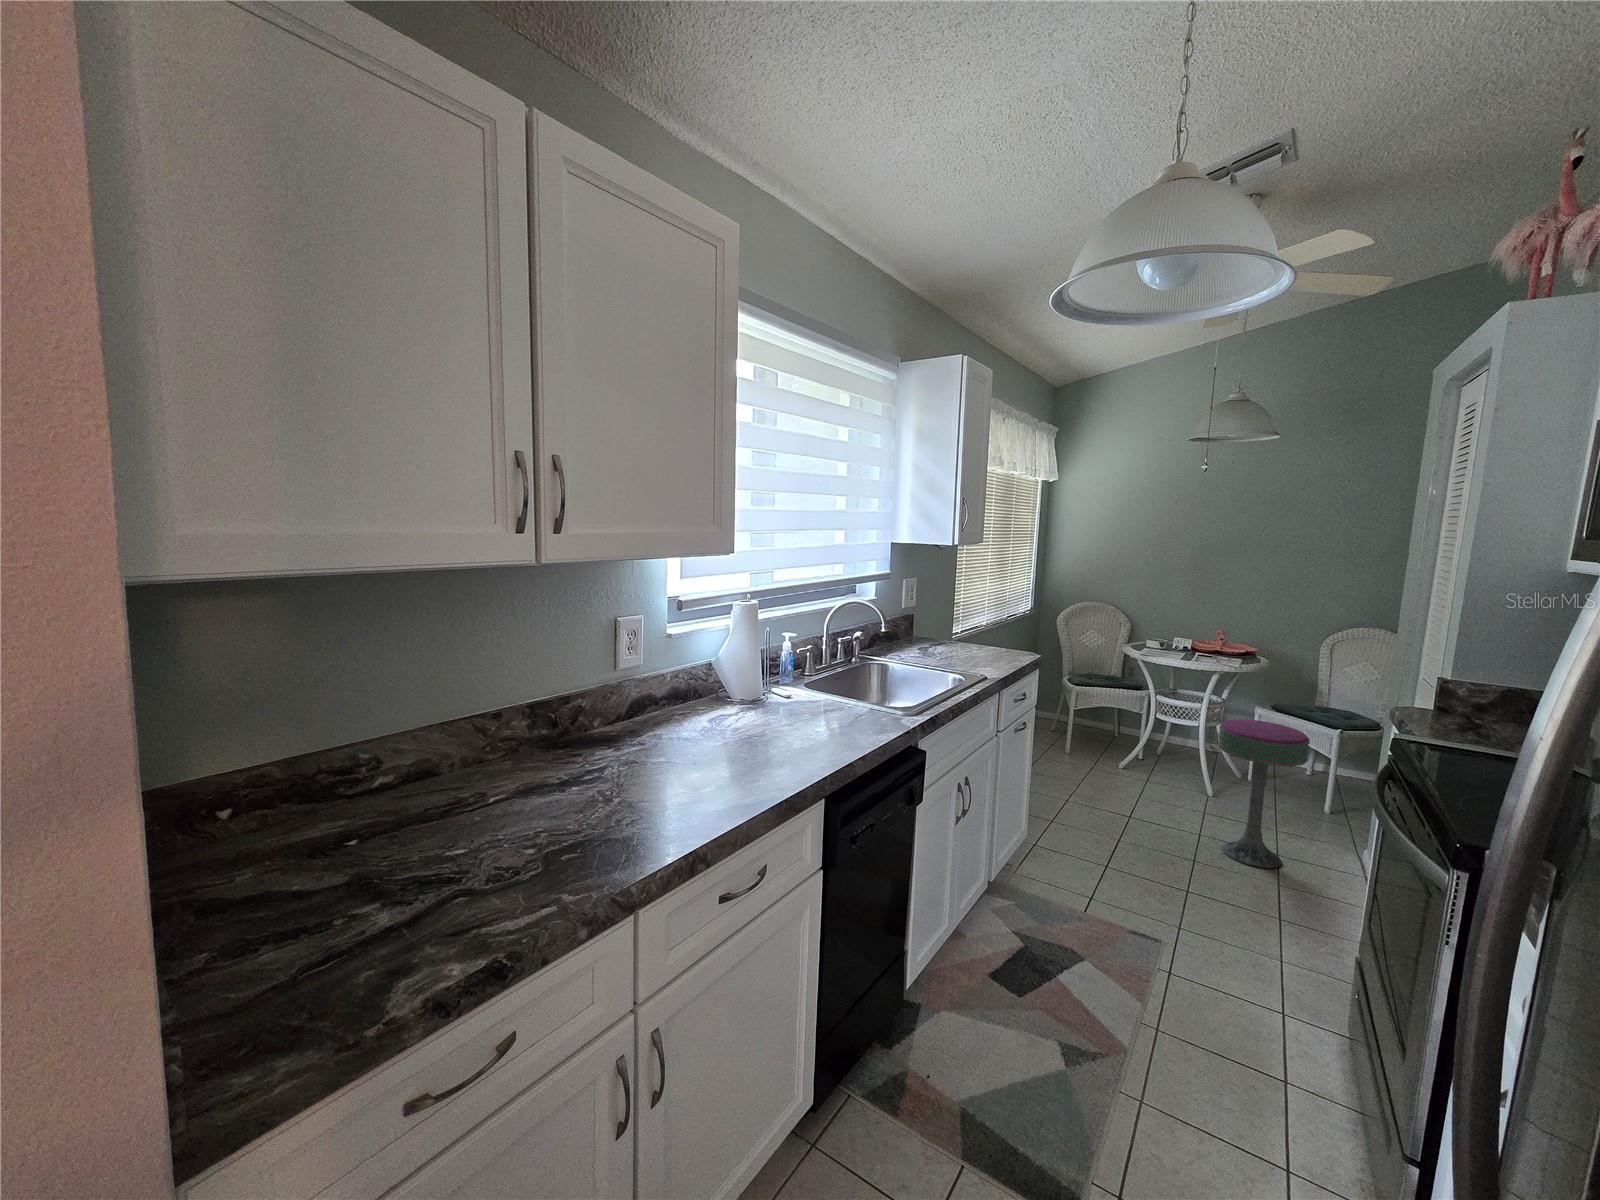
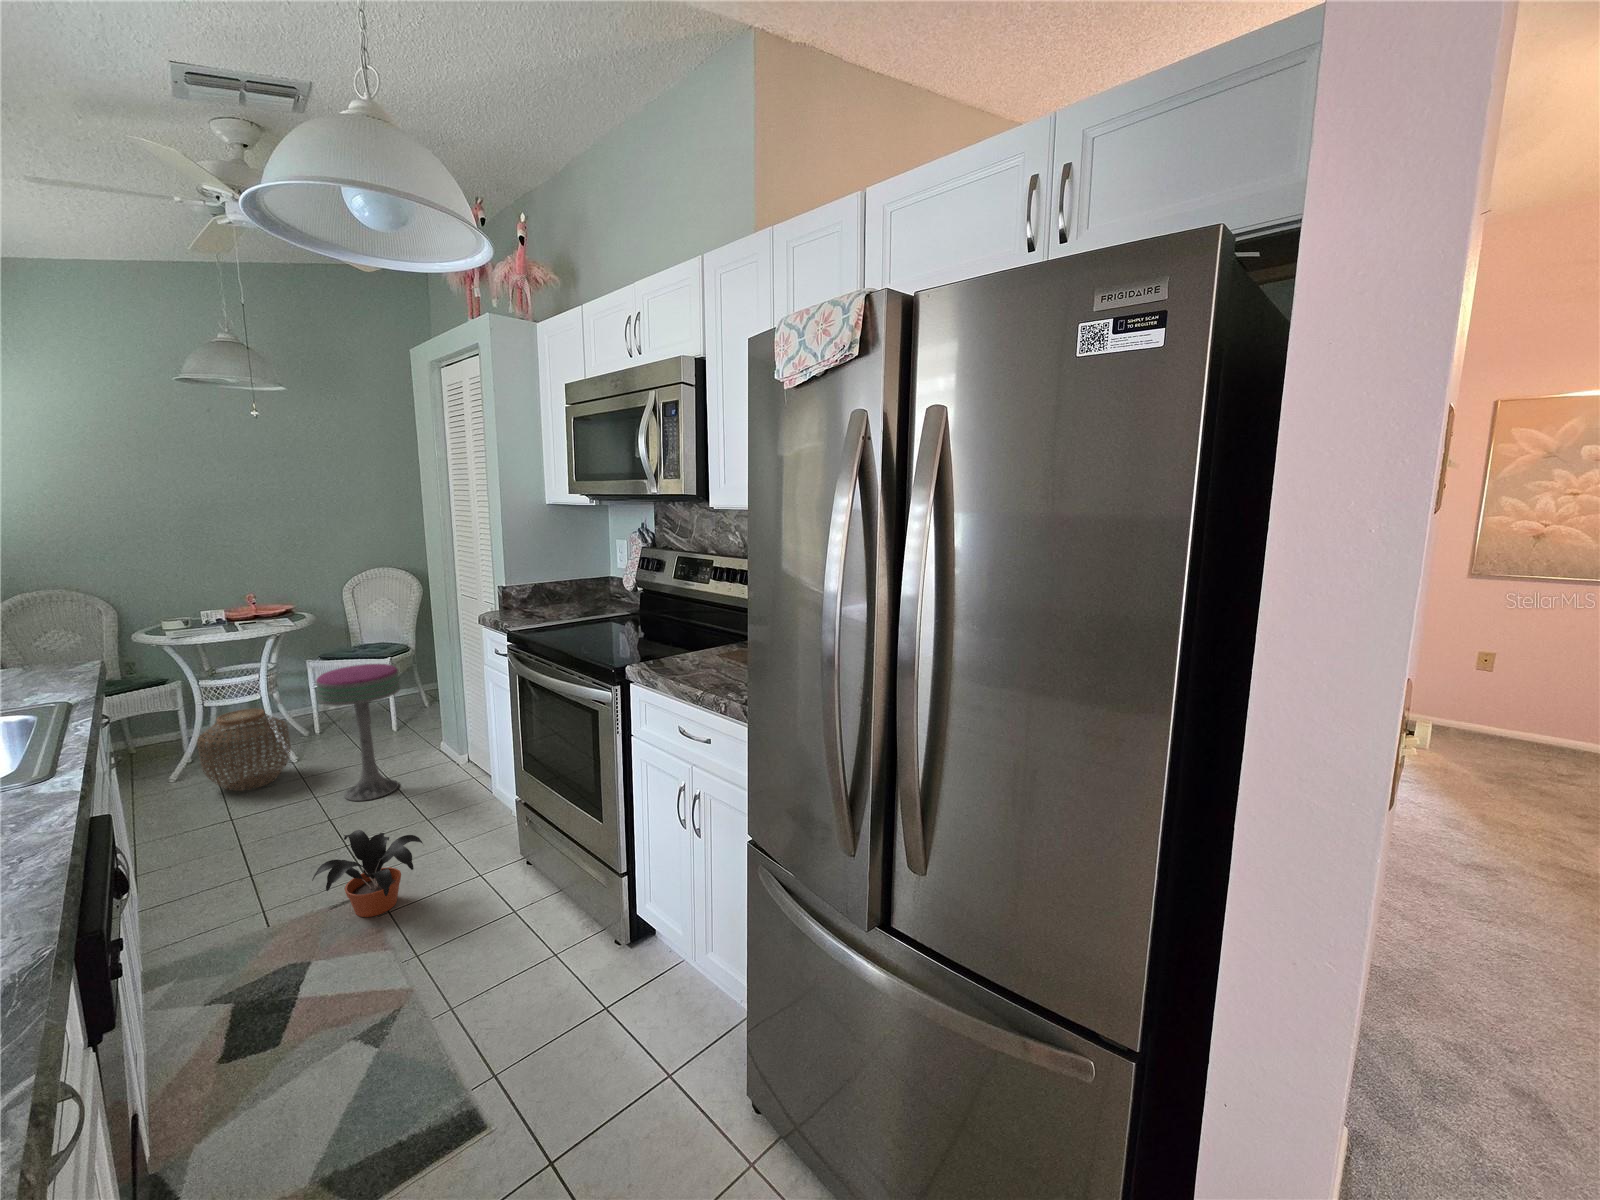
woven basket: none [1133,728,1205,802] -> present [197,709,290,791]
potted plant: none [1117,872,1227,969] -> present [312,830,422,917]

